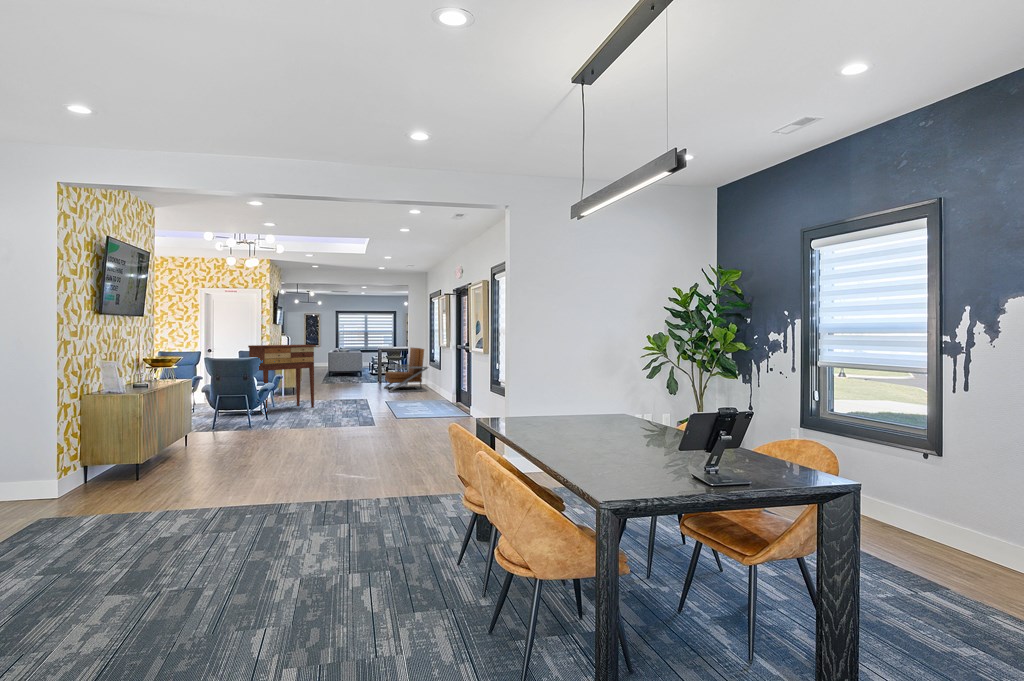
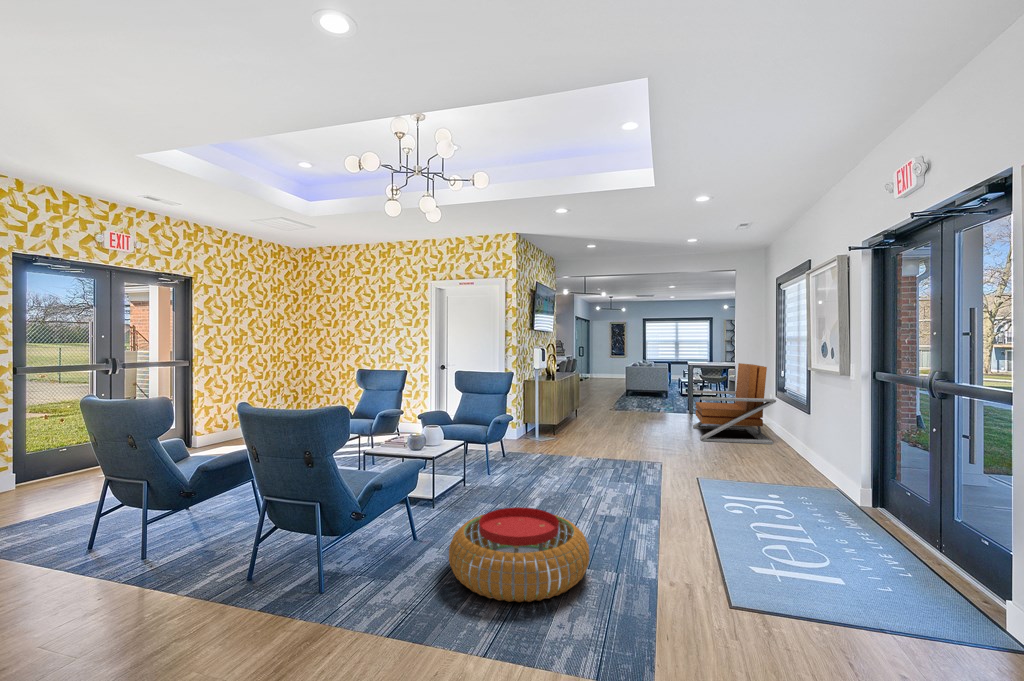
console table: present [248,345,316,414] -> none [426,360,550,496]
pouf: none [301,401,355,424] -> present [449,507,590,602]

